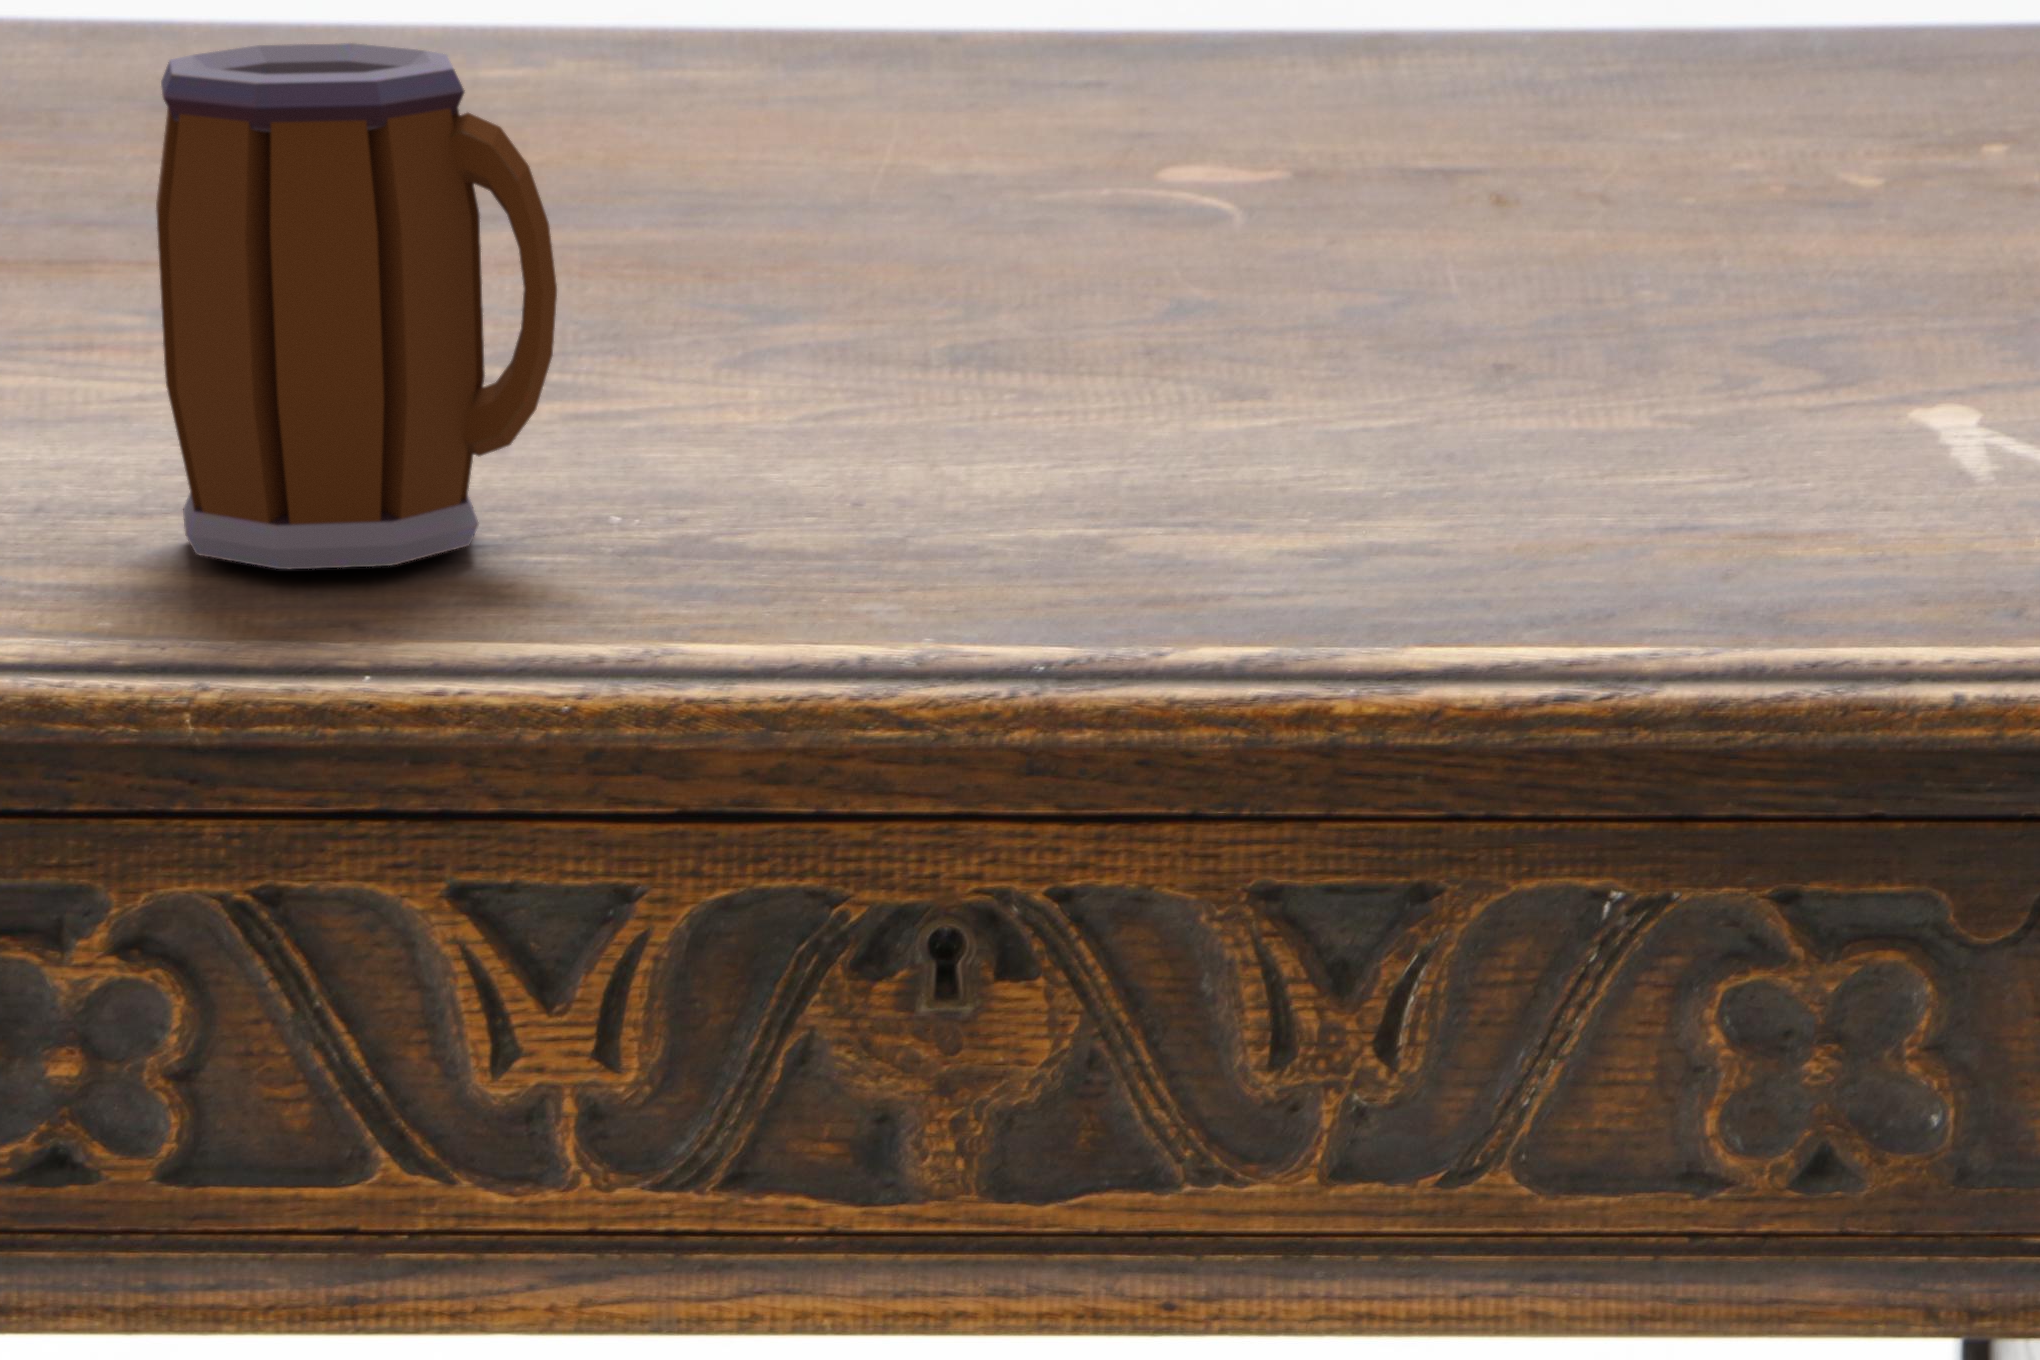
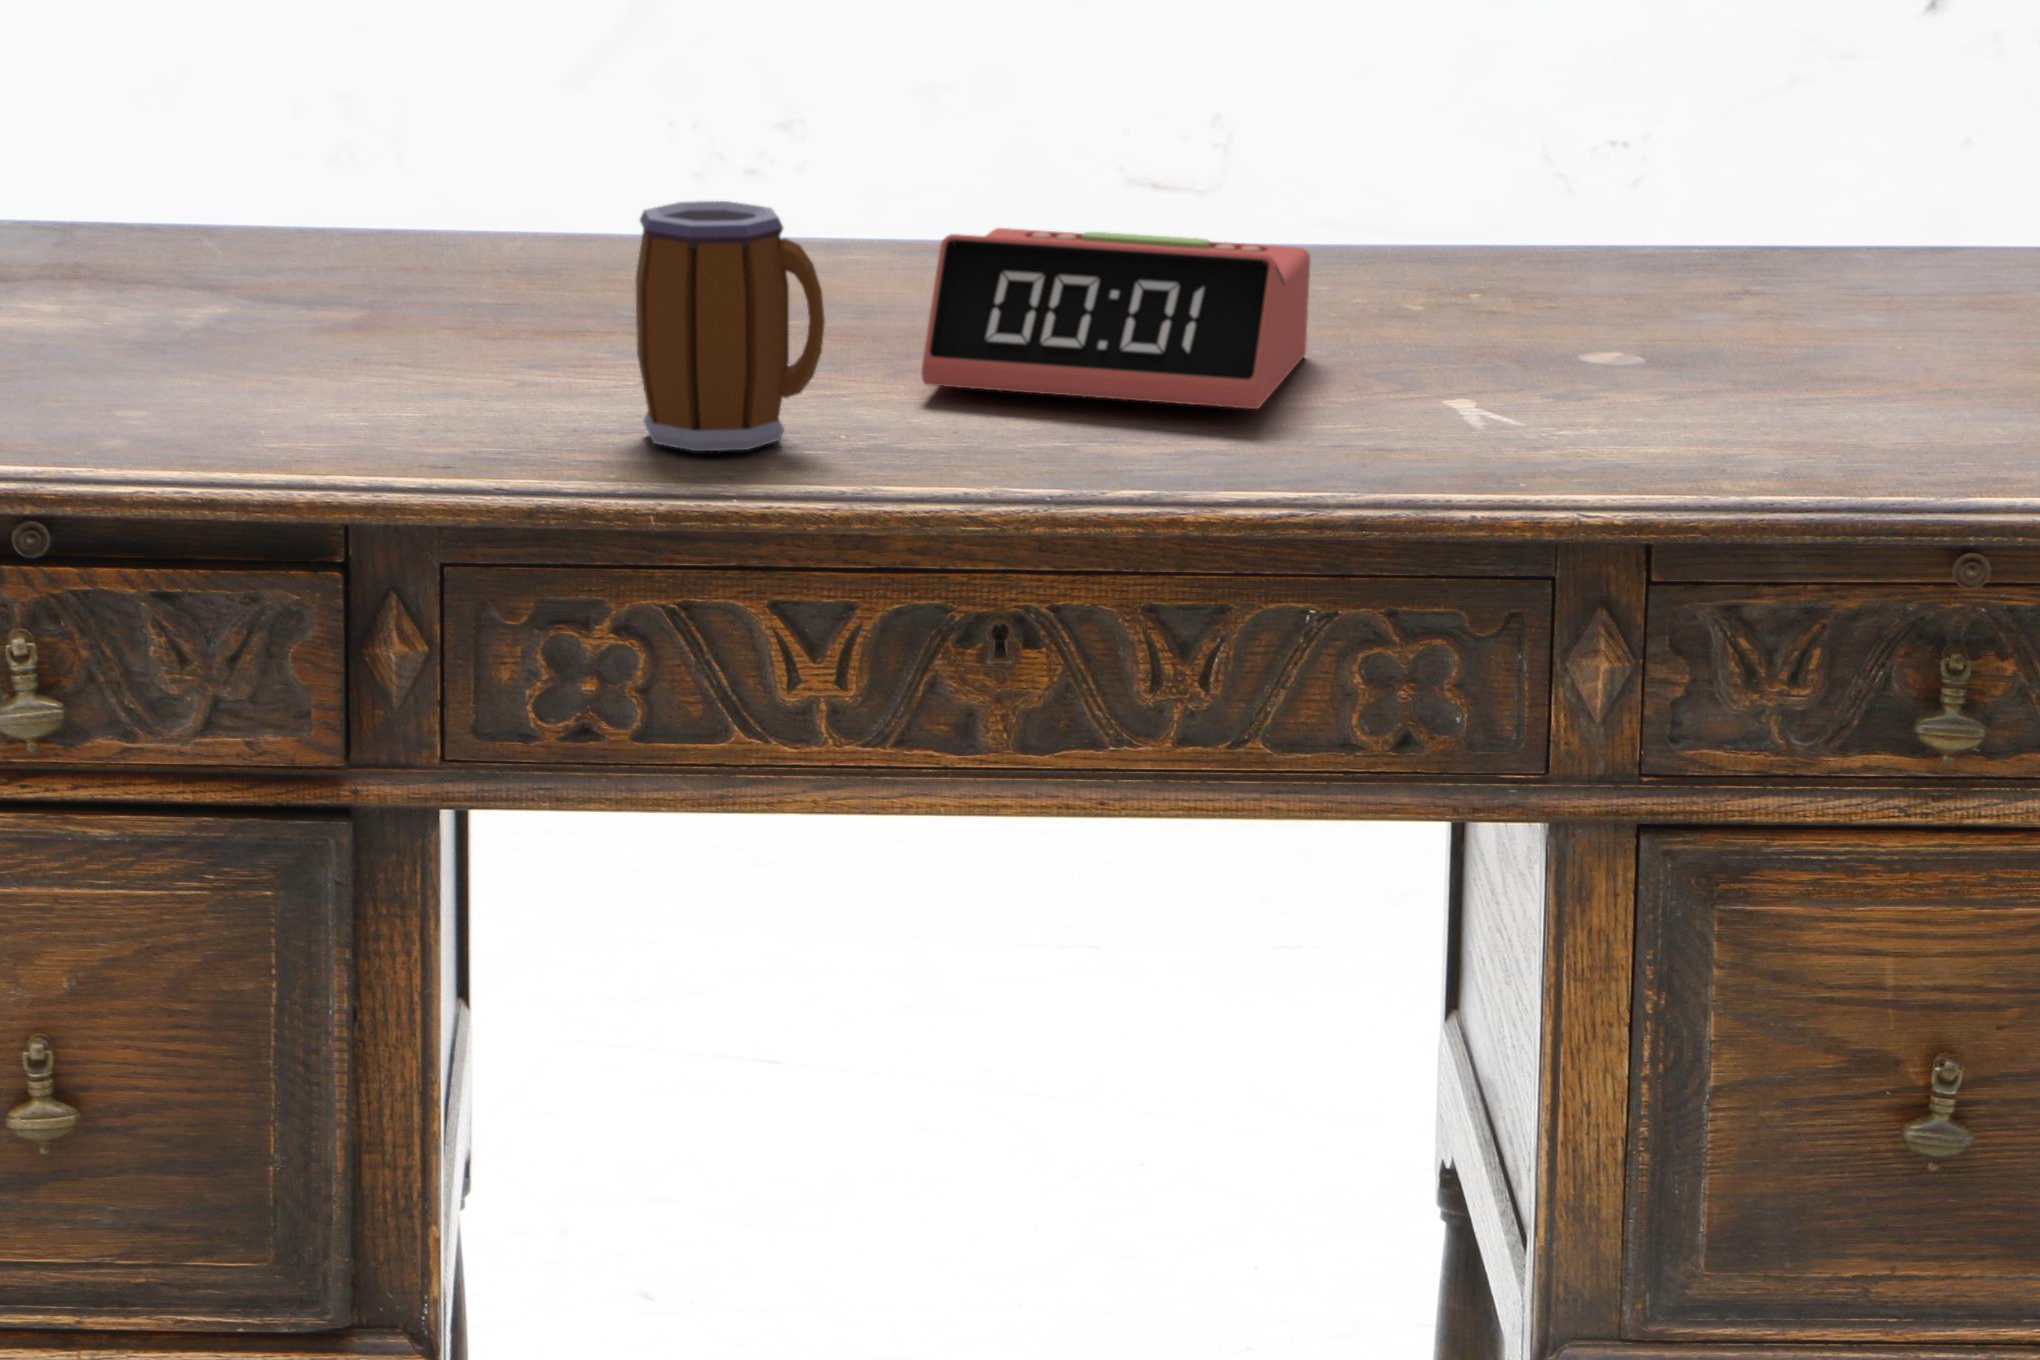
alarm clock: none [785,122,1595,470] -> present [922,228,1310,409]

